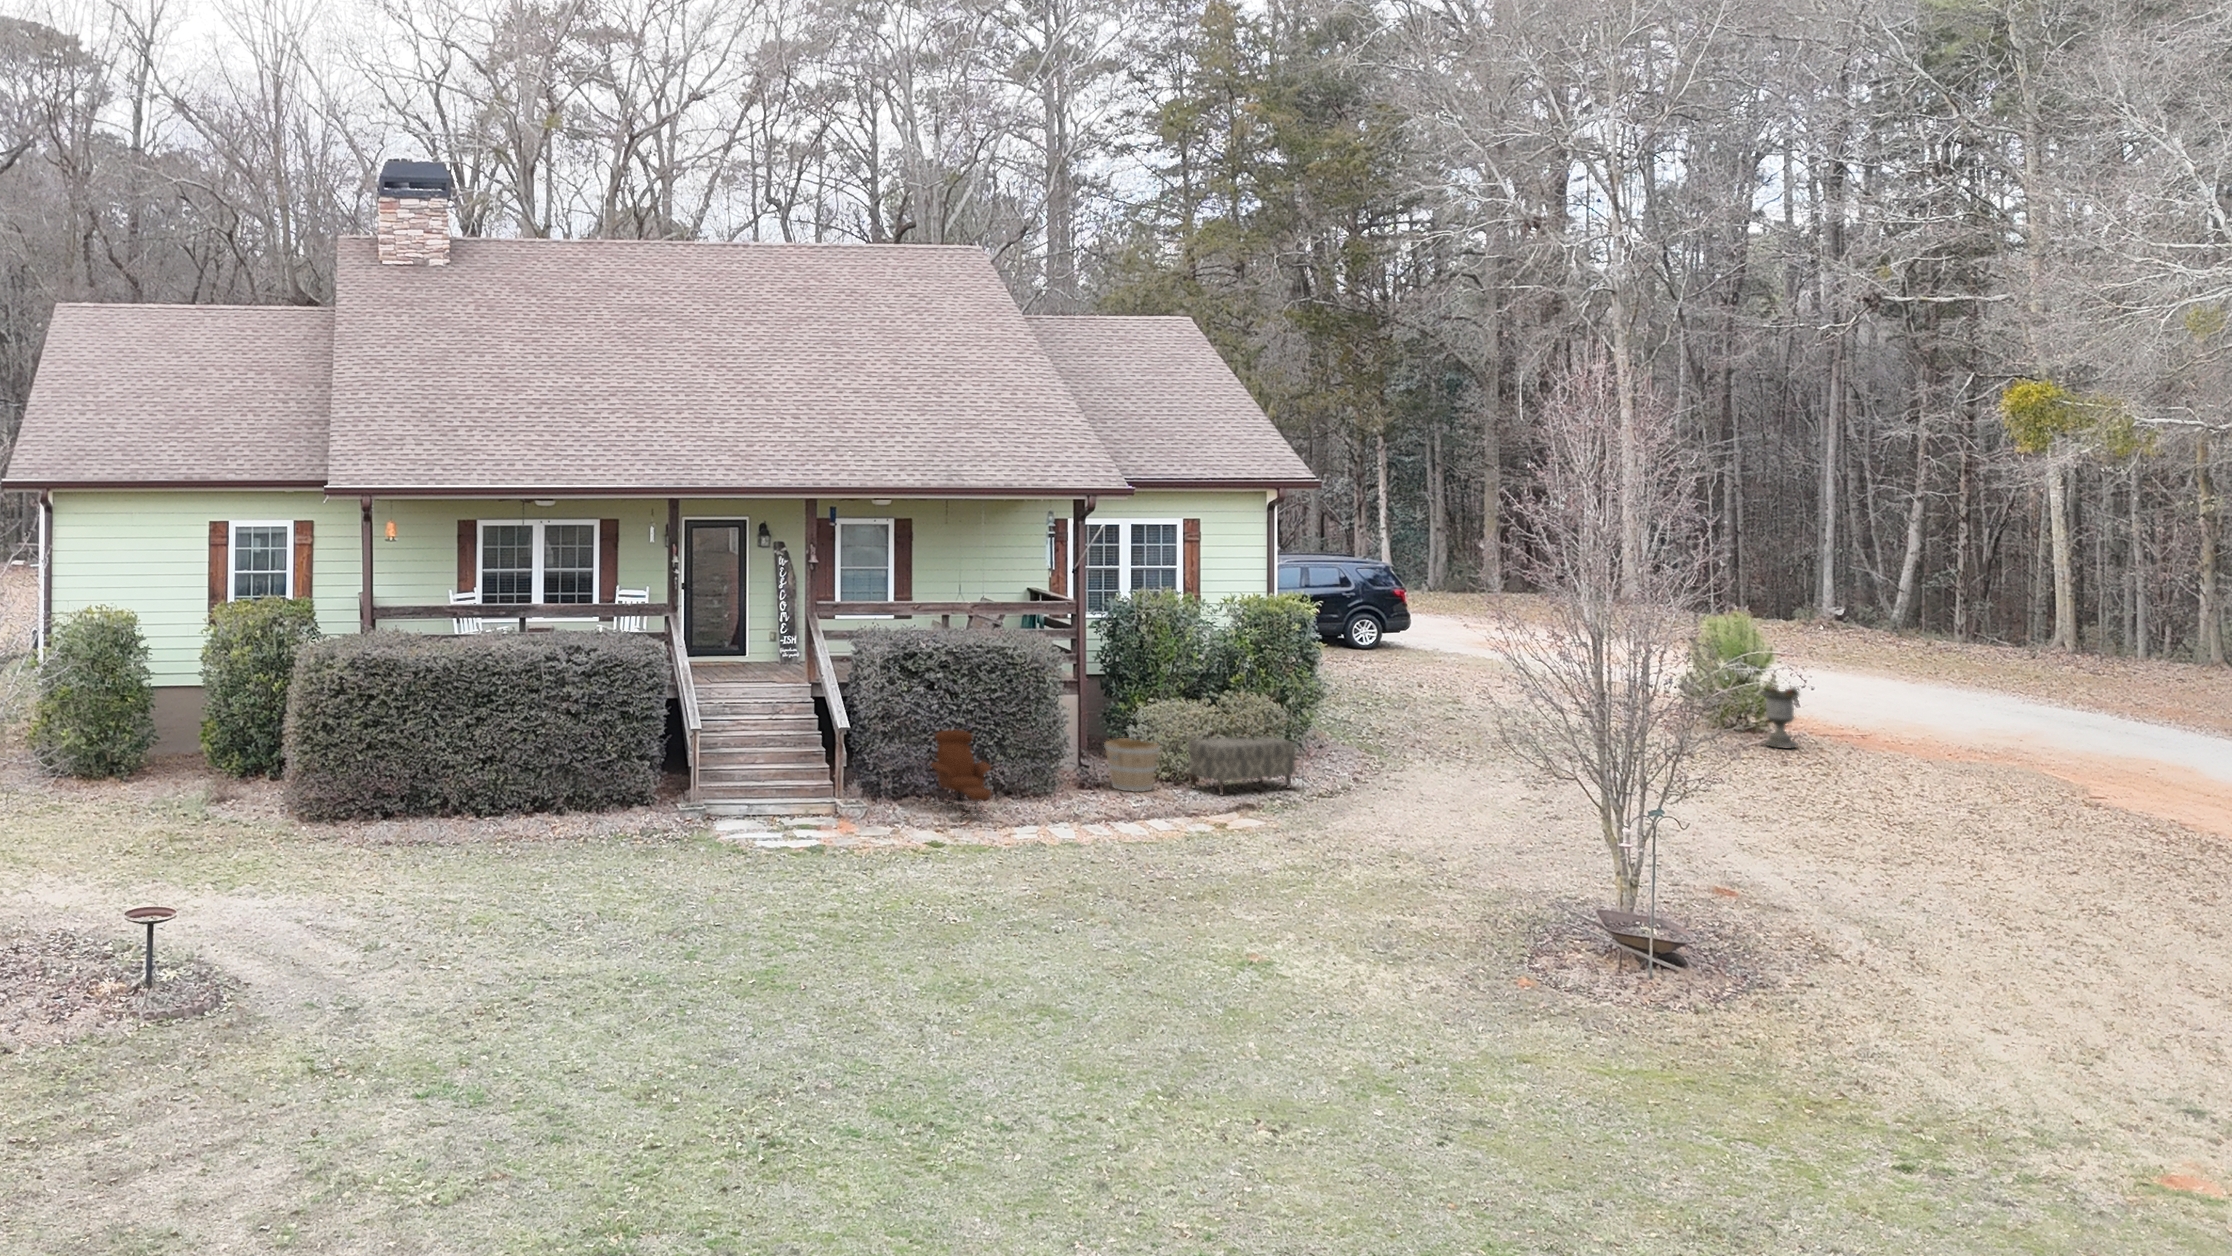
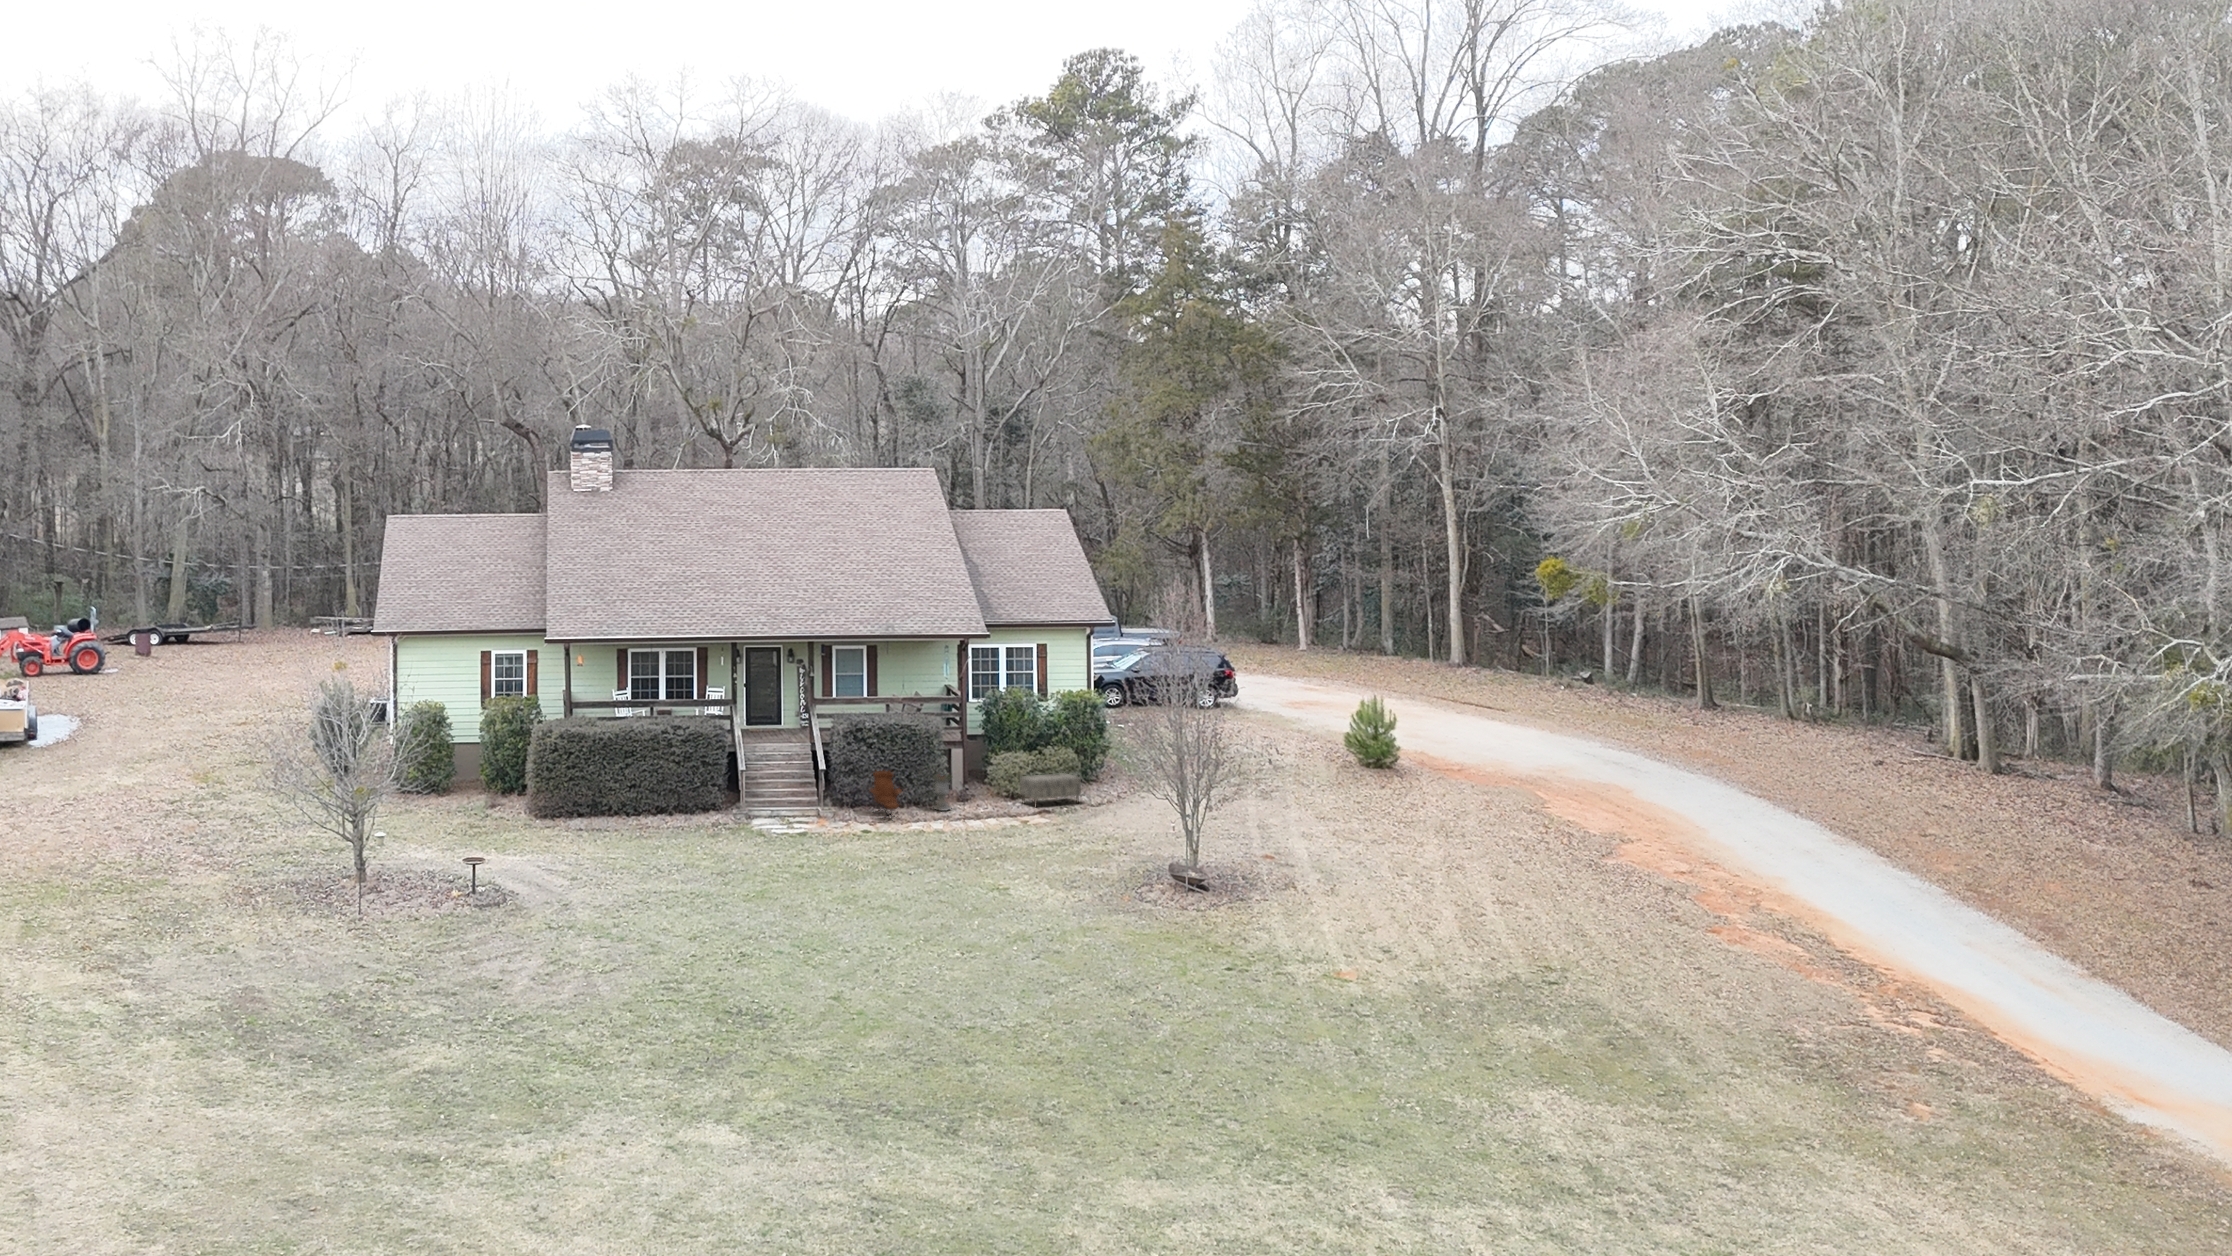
planter: present [1762,687,1799,748] -> present [933,775,951,811]
wooden bucket: present [1105,738,1160,792] -> none [973,775,1004,805]

